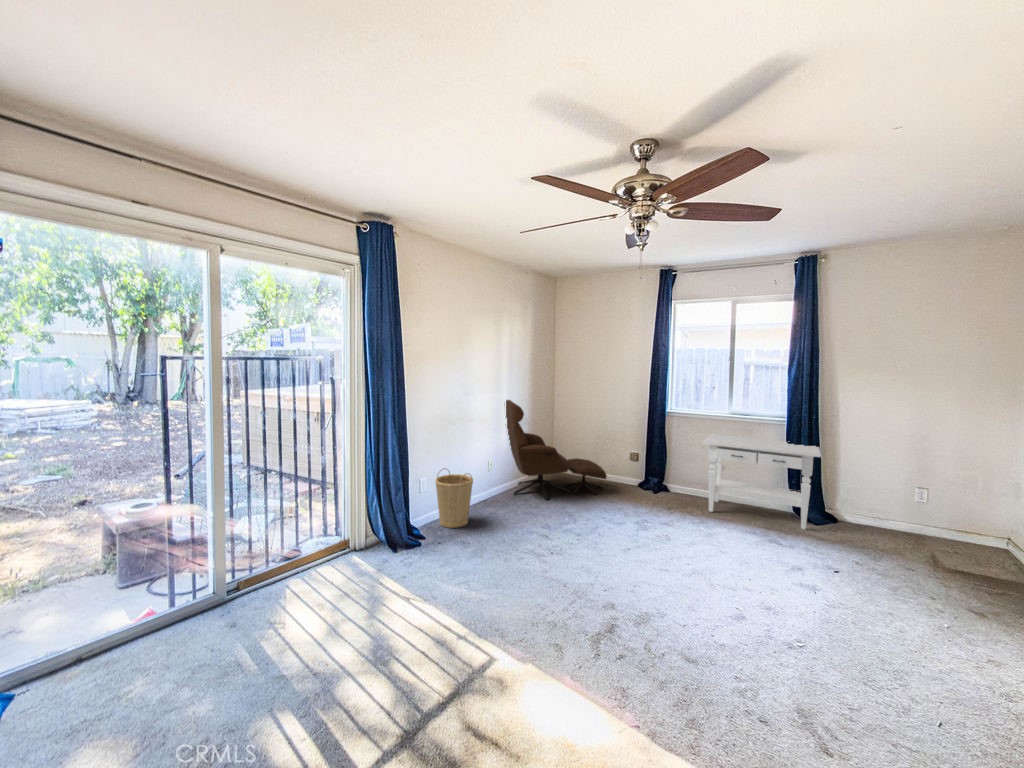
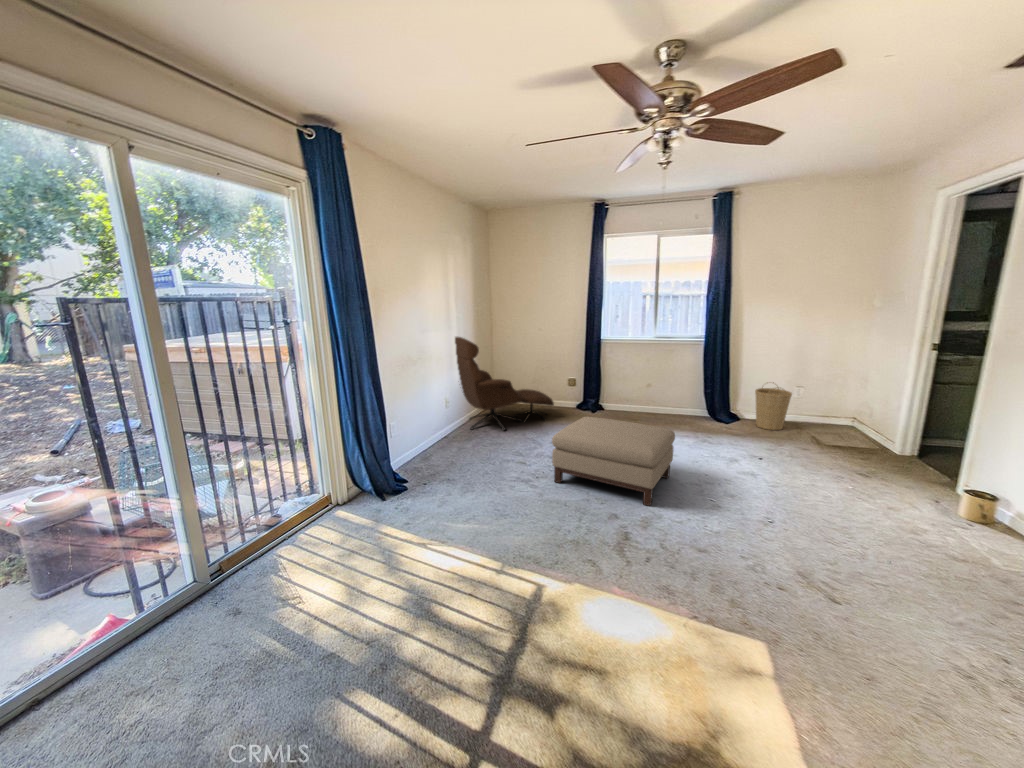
side table: present [702,434,821,530] -> none [642,357,739,430]
basket: present [435,468,473,528] -> present [755,382,792,430]
ottoman: none [567,493,708,602] -> present [552,417,675,506]

